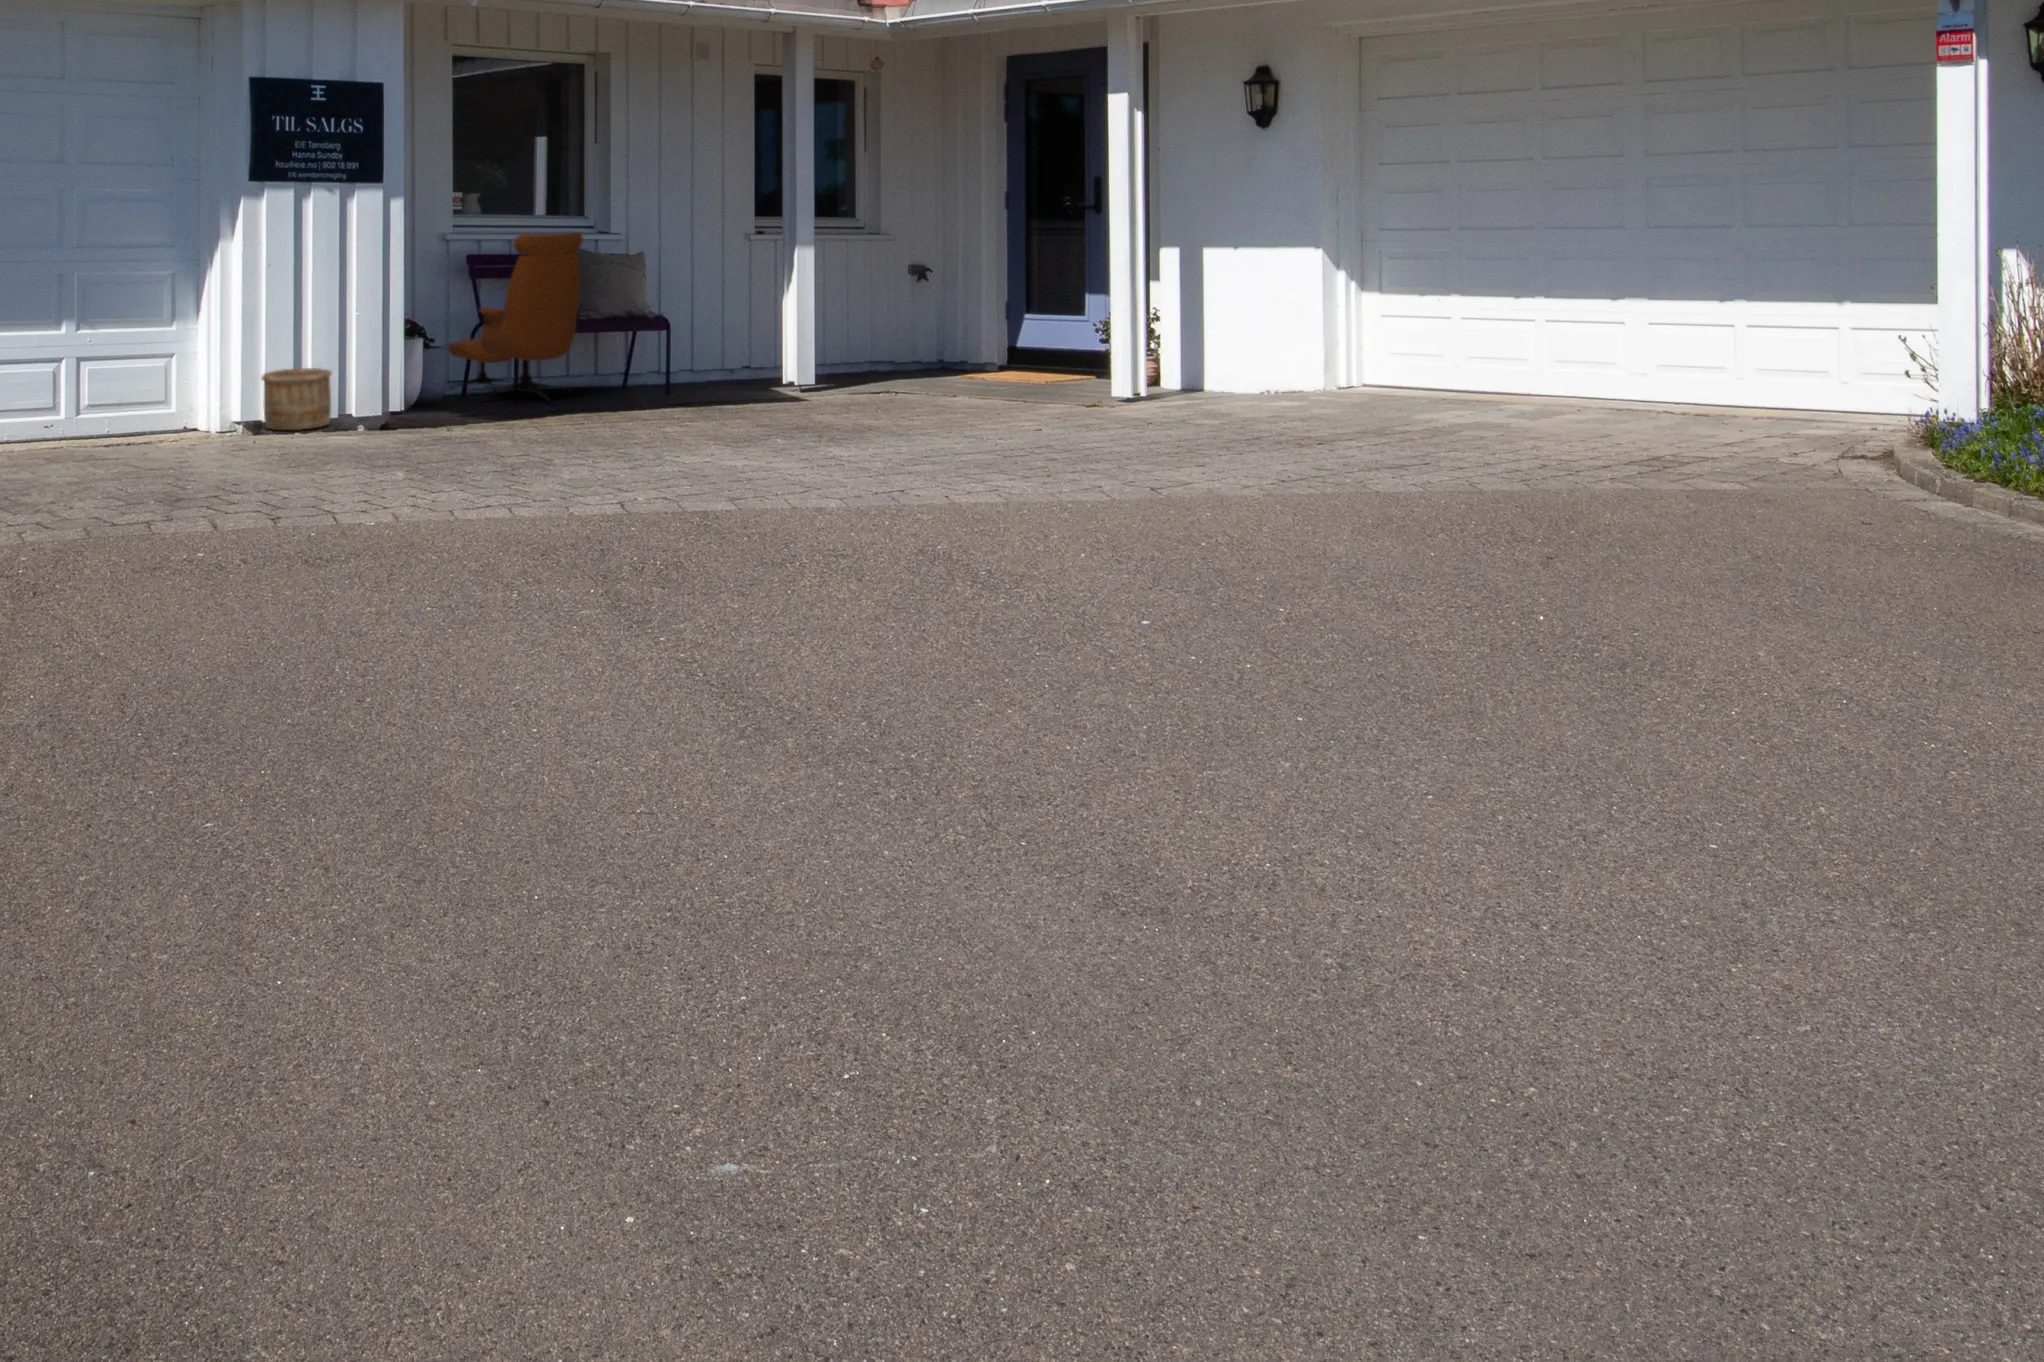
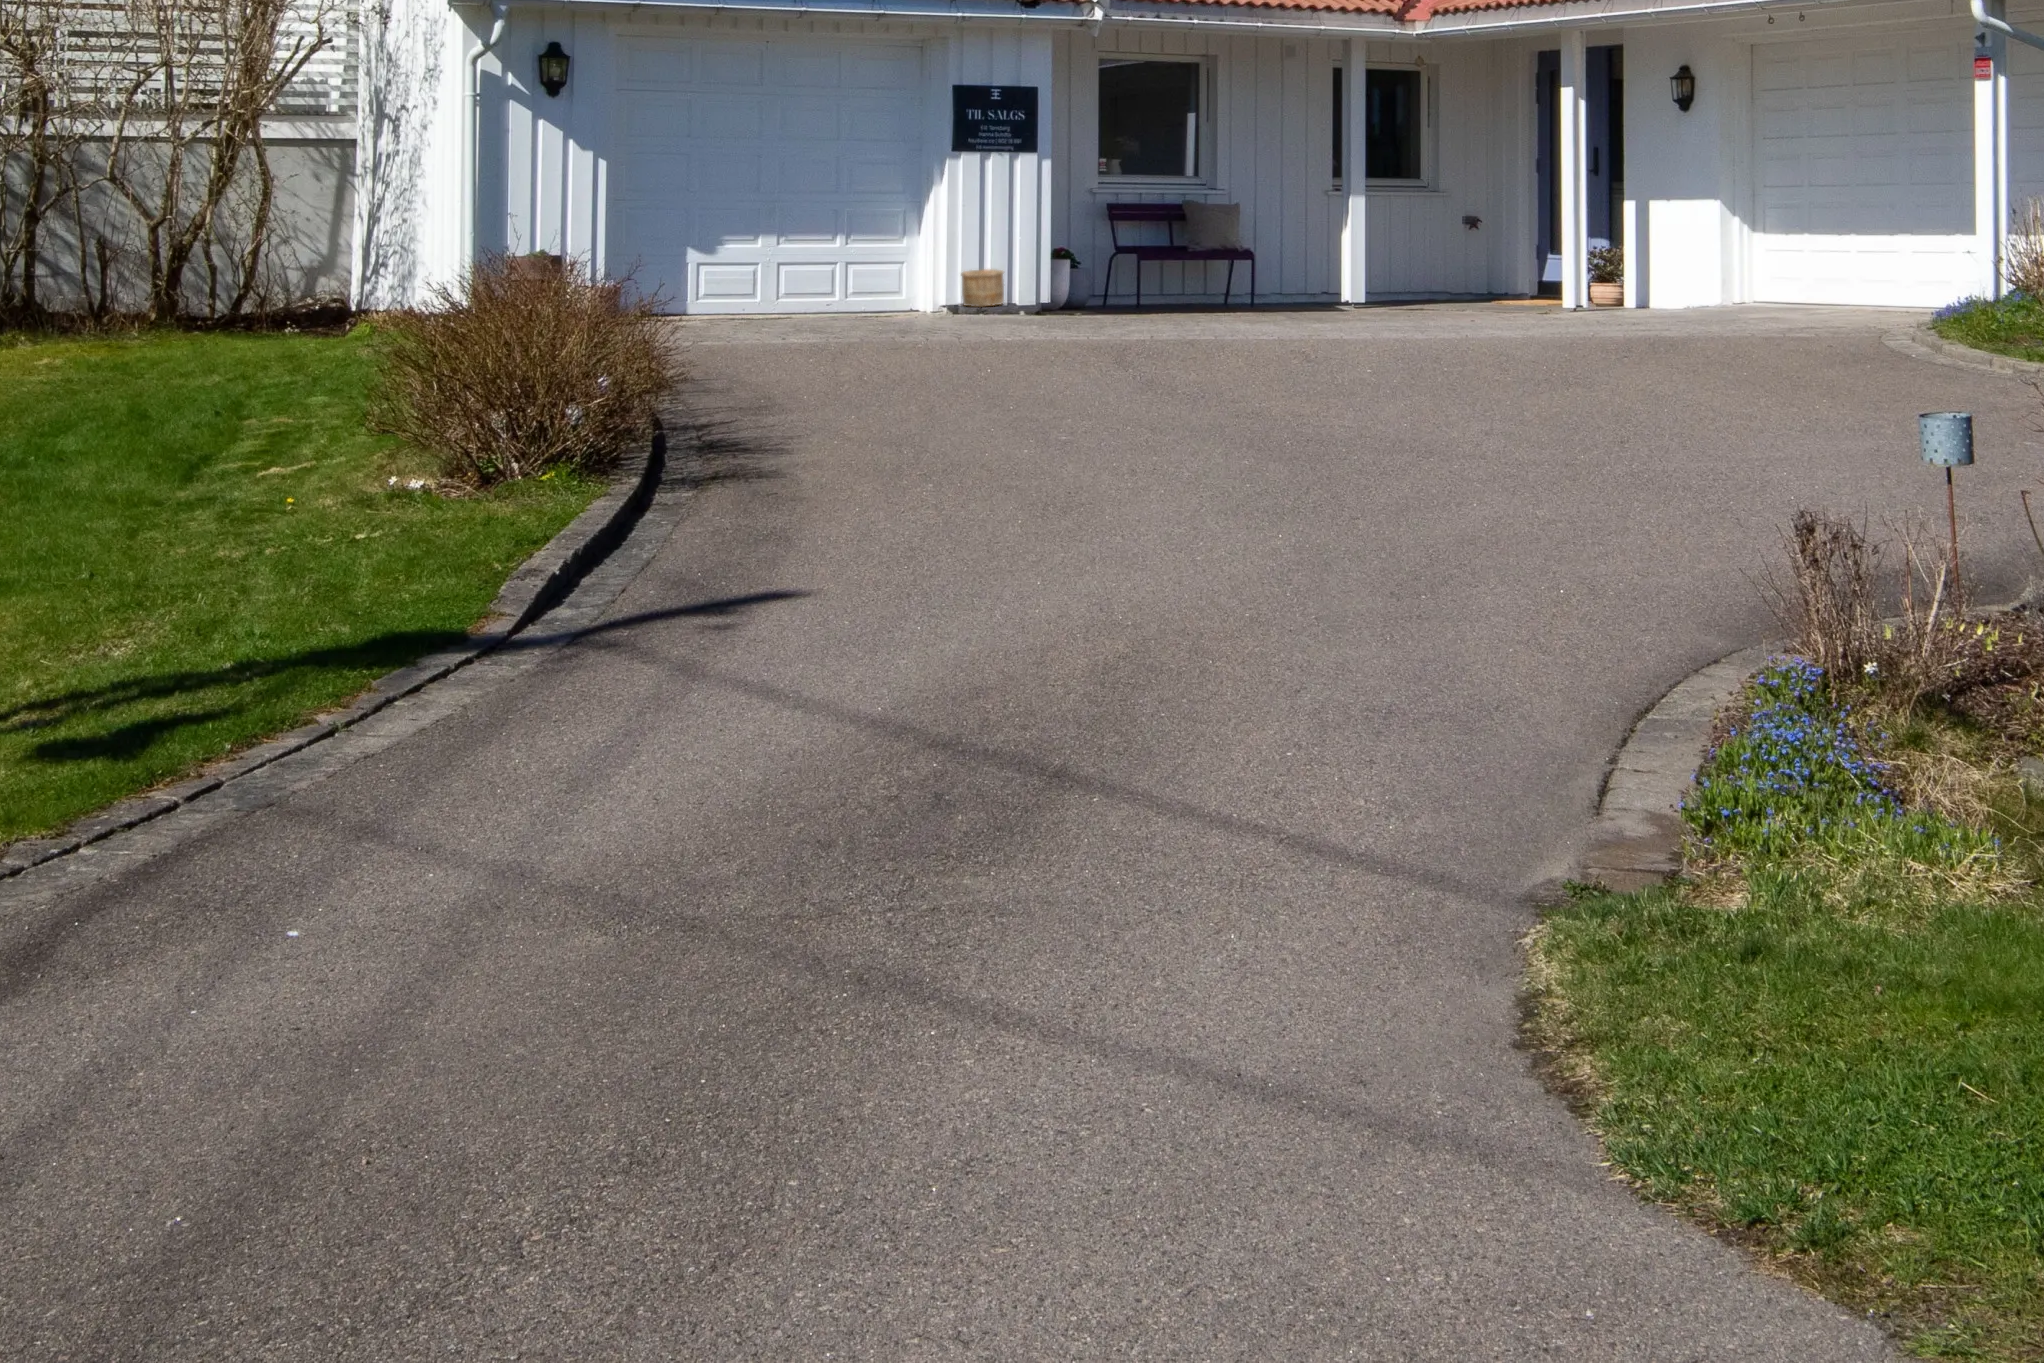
lounge chair: present [448,232,583,401] -> none [1088,185,1170,296]

